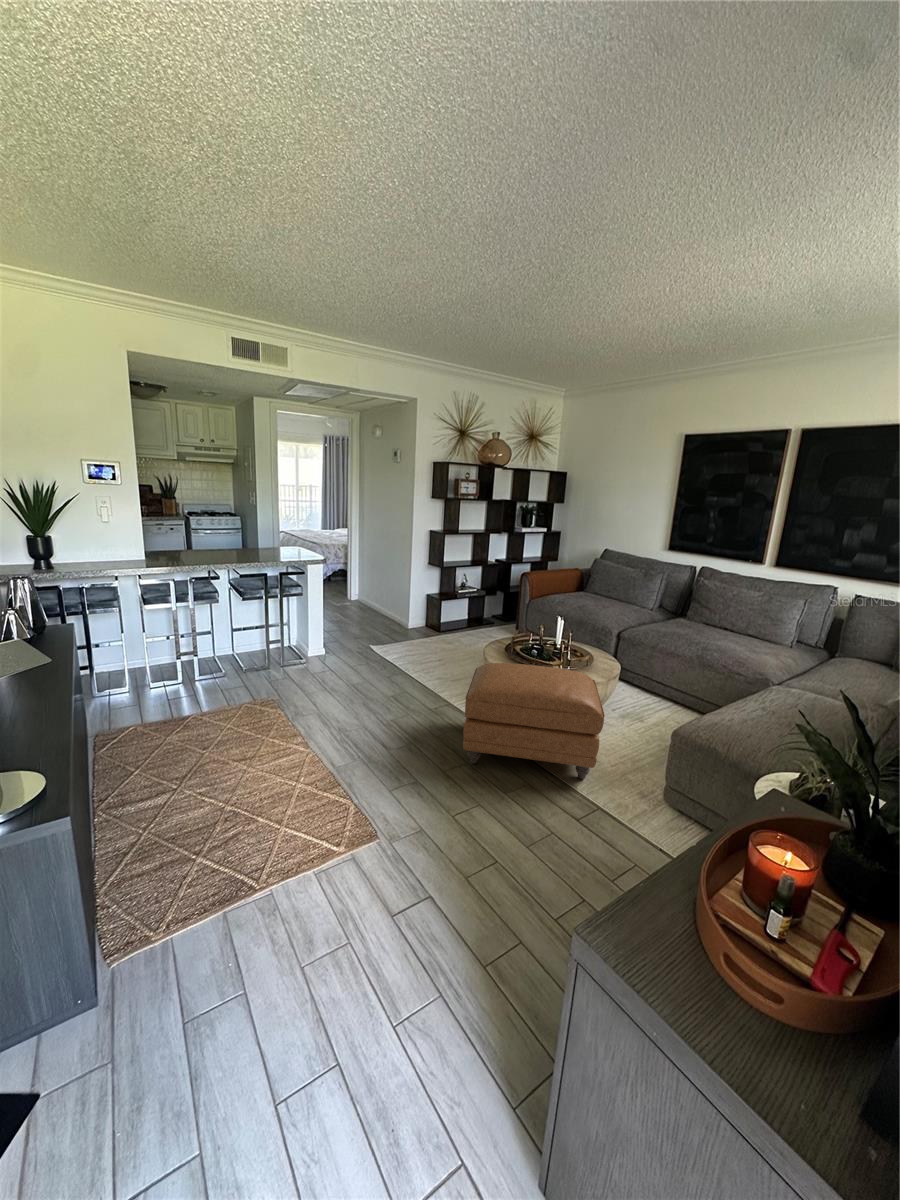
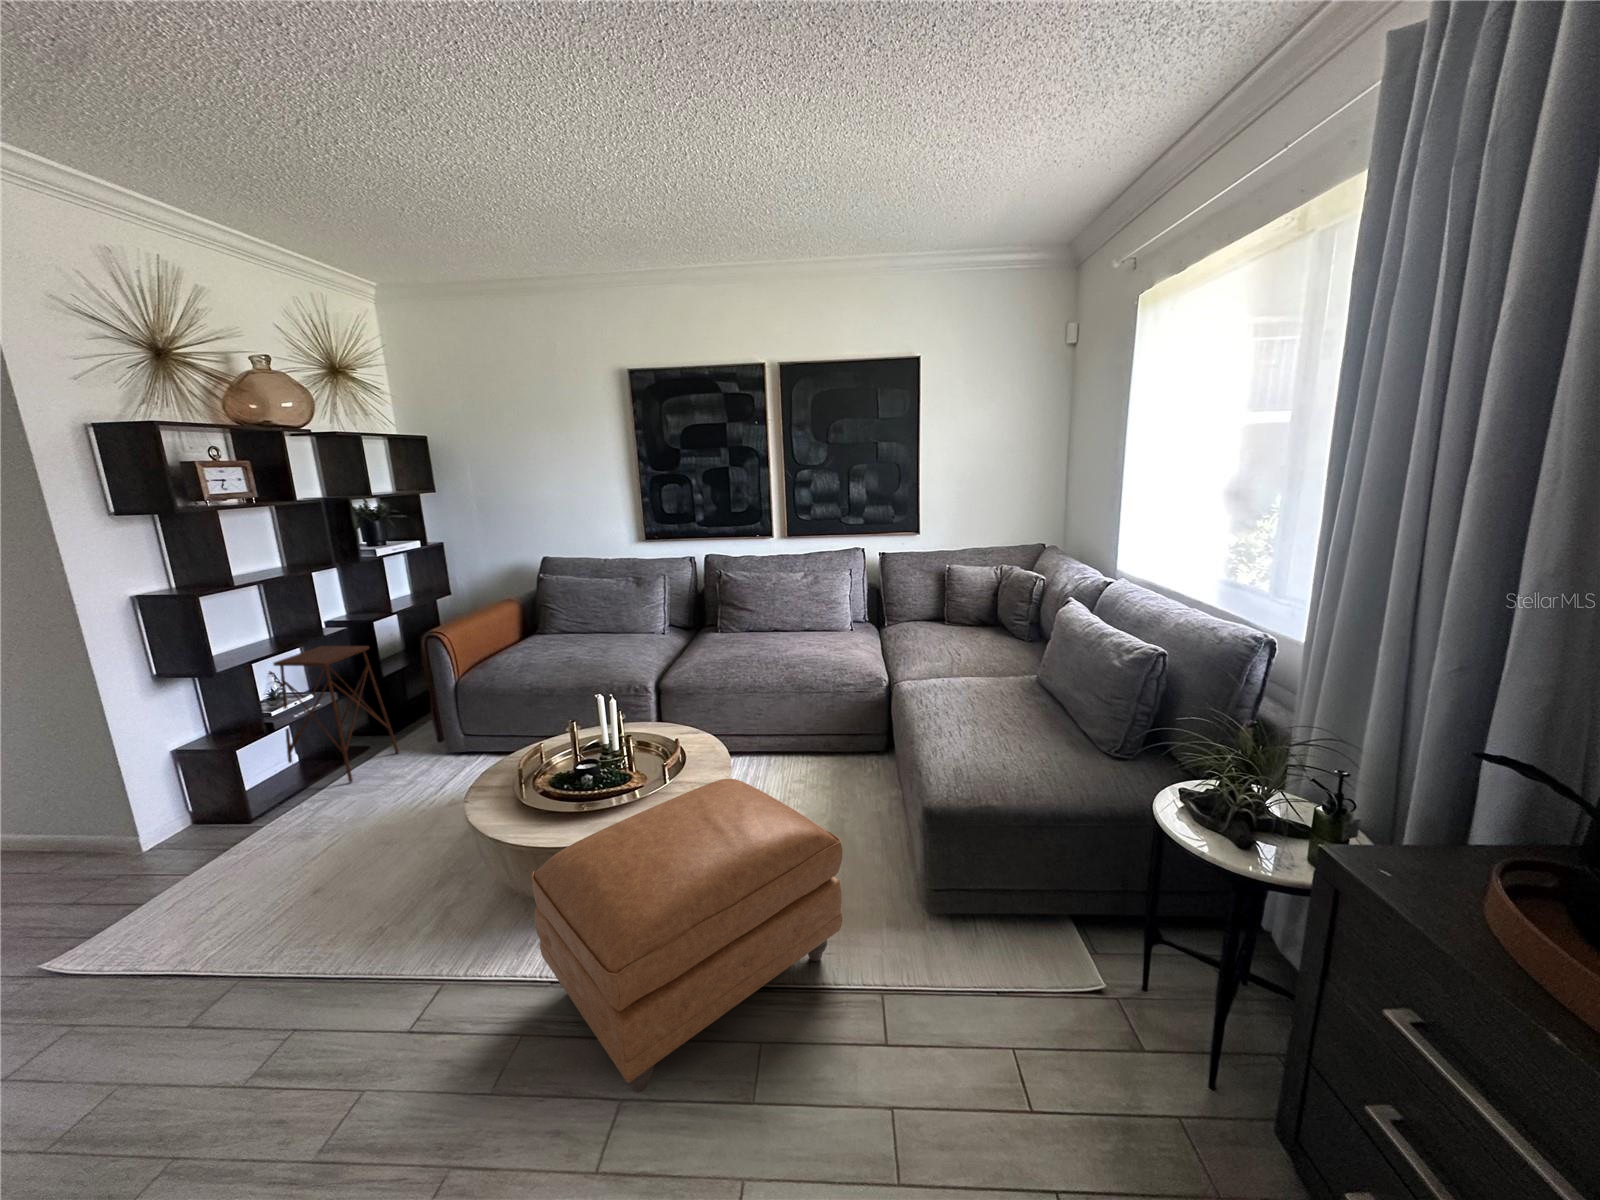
side table: none [459,569,501,633] -> present [274,646,399,783]

